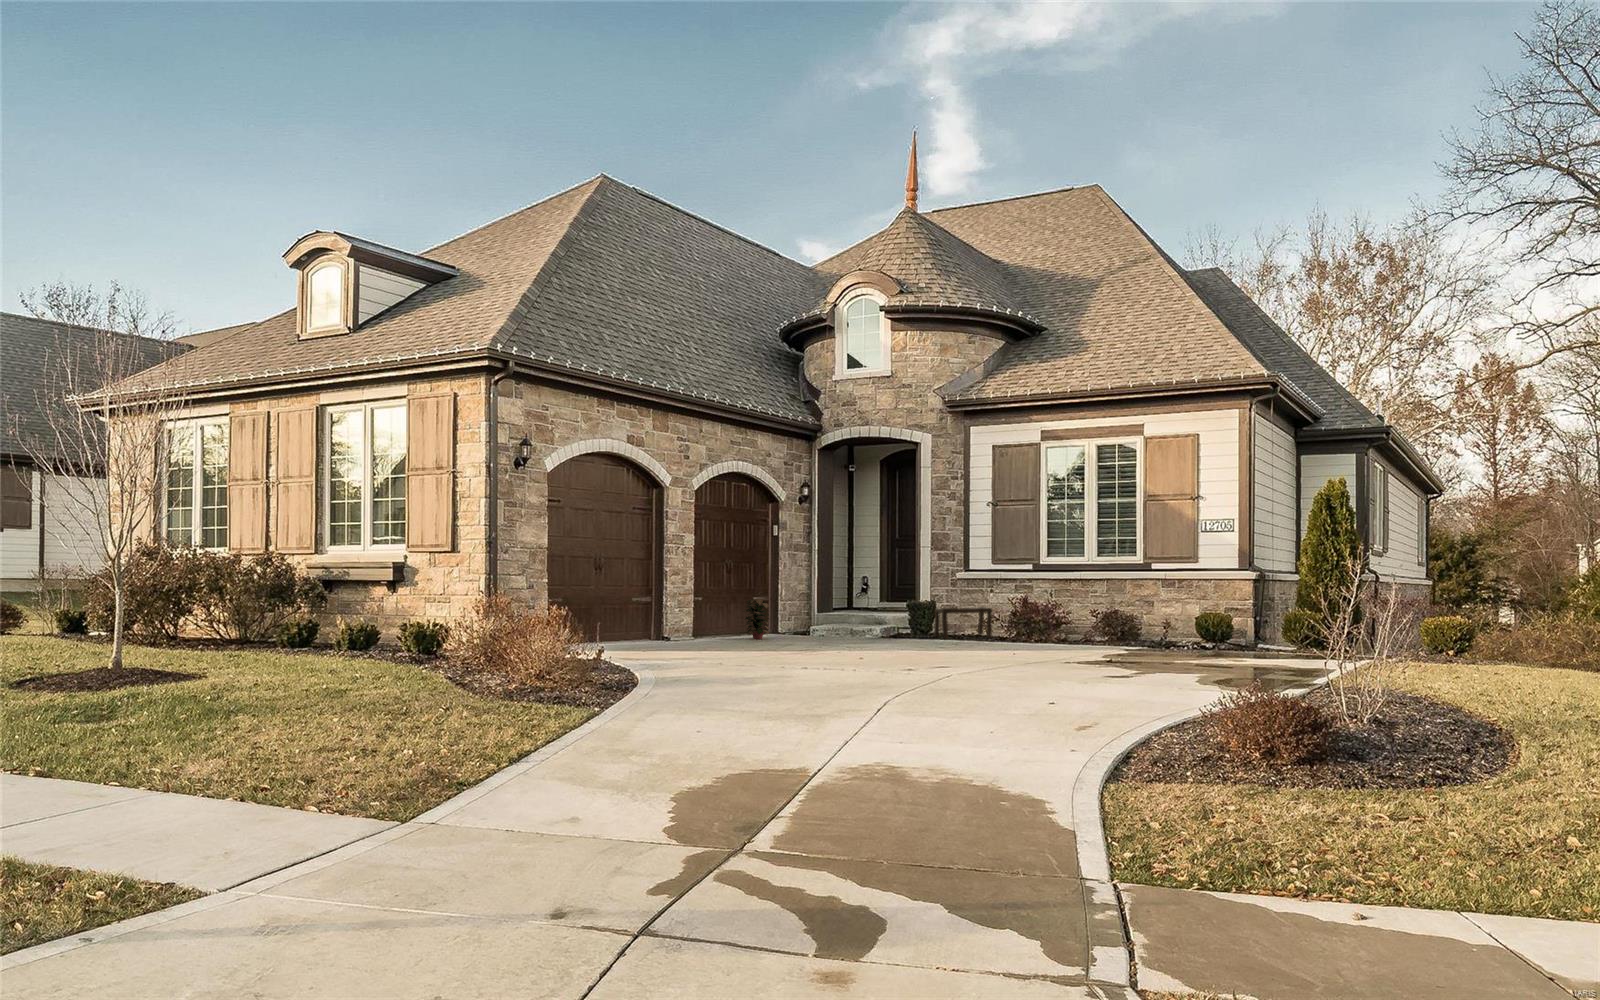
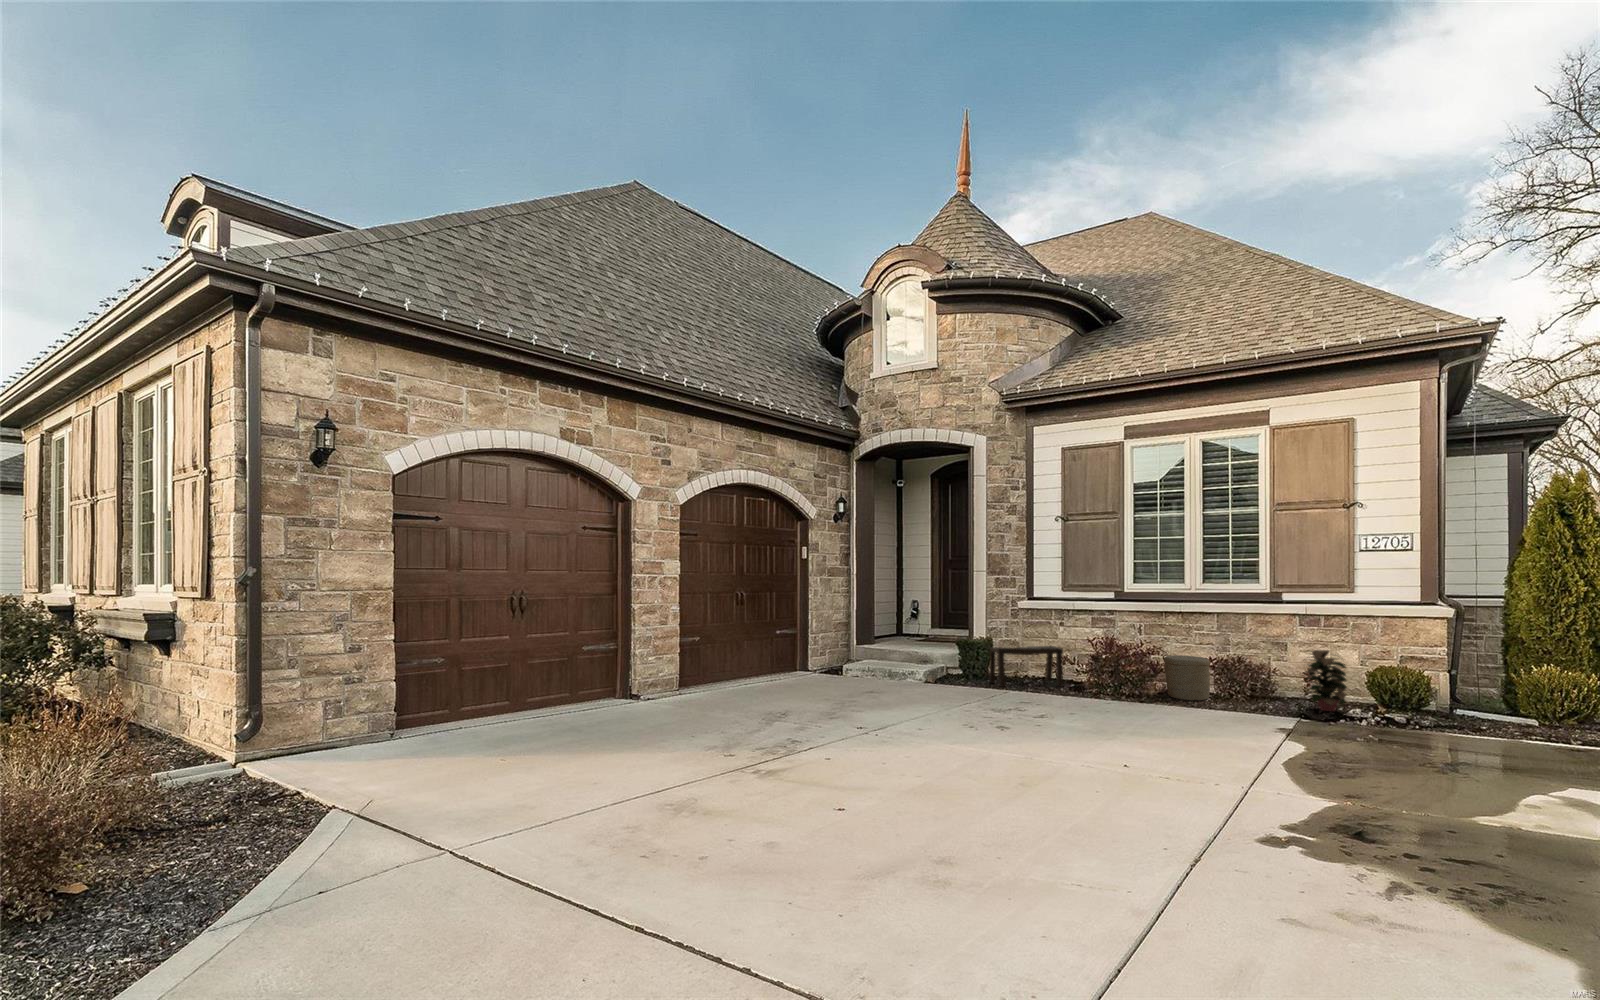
decorative plant: present [743,599,769,639] -> present [1305,650,1347,711]
woven basket: none [1067,611,1099,643] -> present [1164,655,1210,701]

